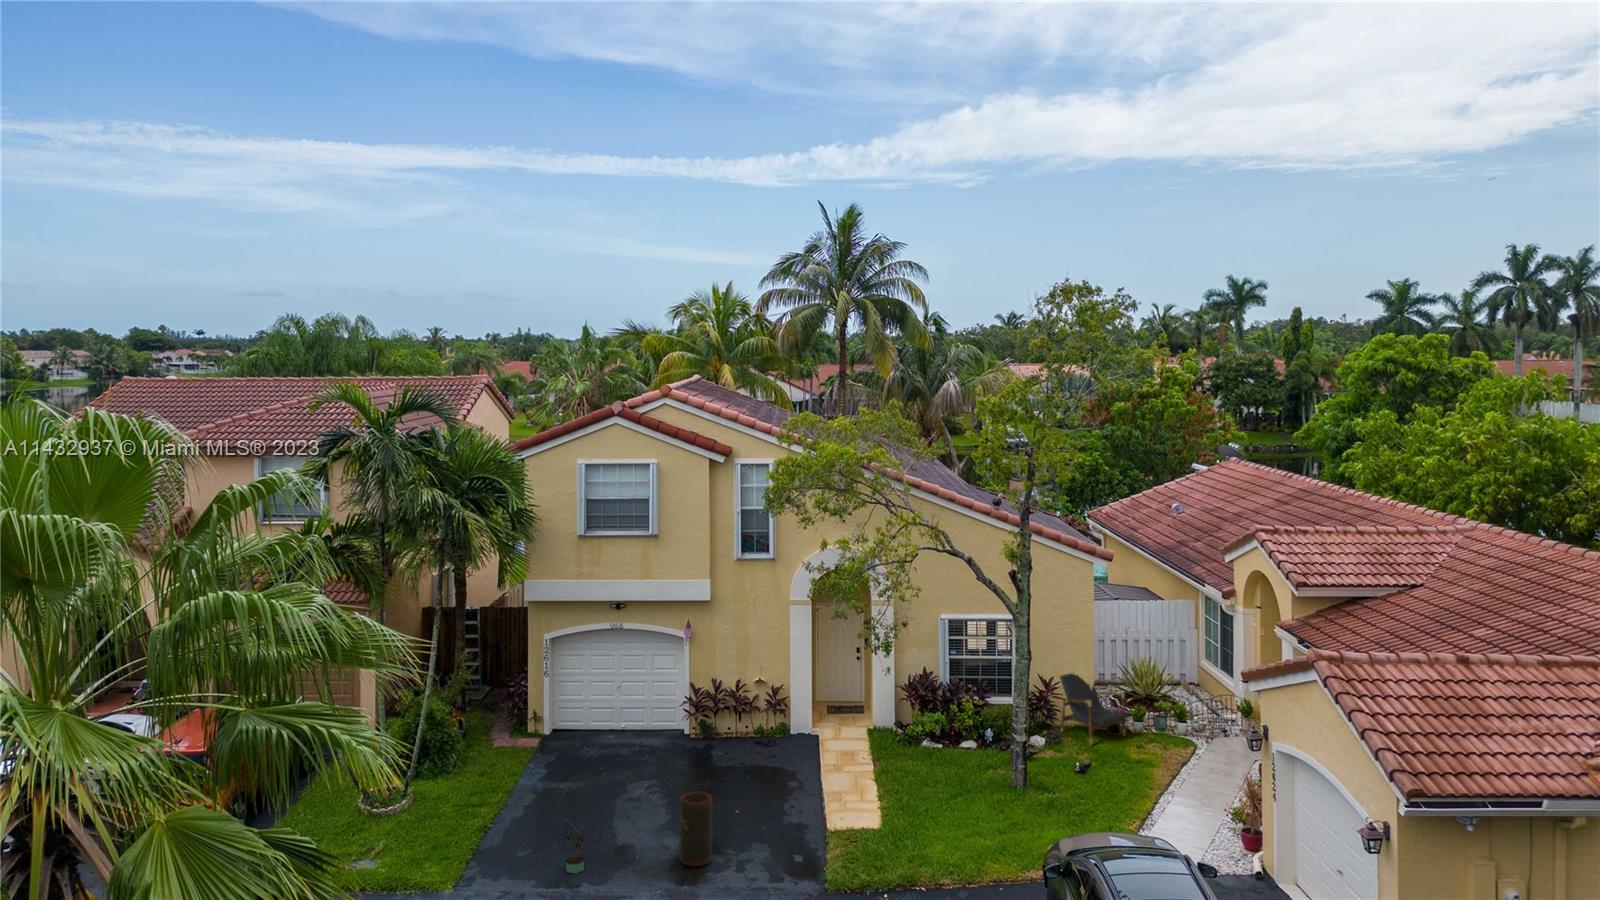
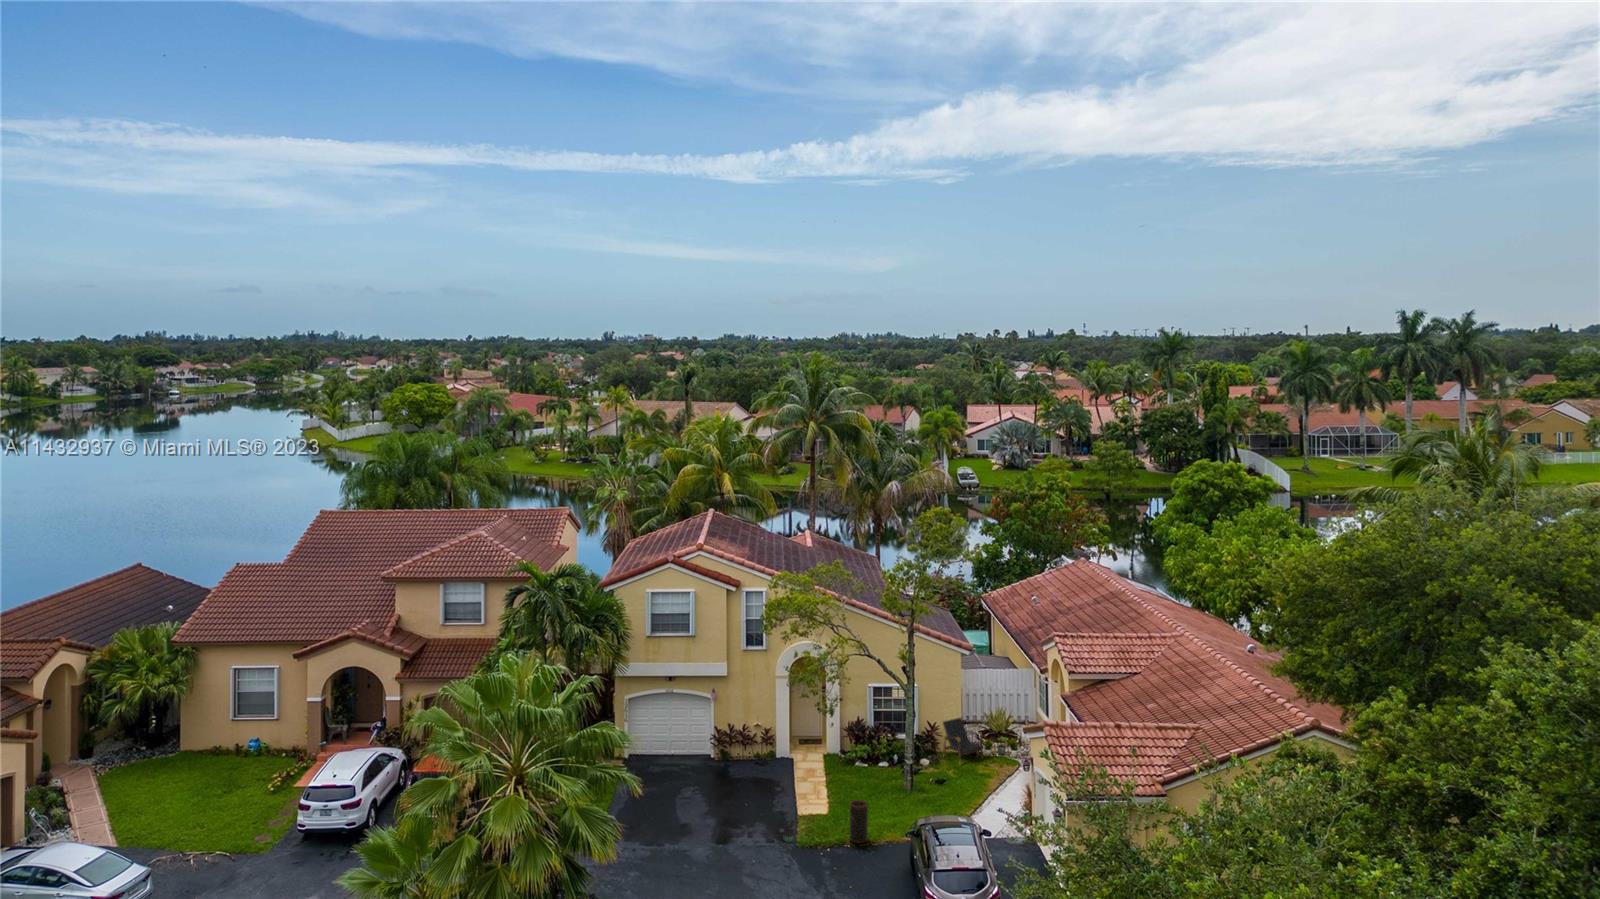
trash can: present [680,792,712,867] -> present [849,800,868,843]
potted plant: present [559,811,589,873] -> present [784,807,794,842]

